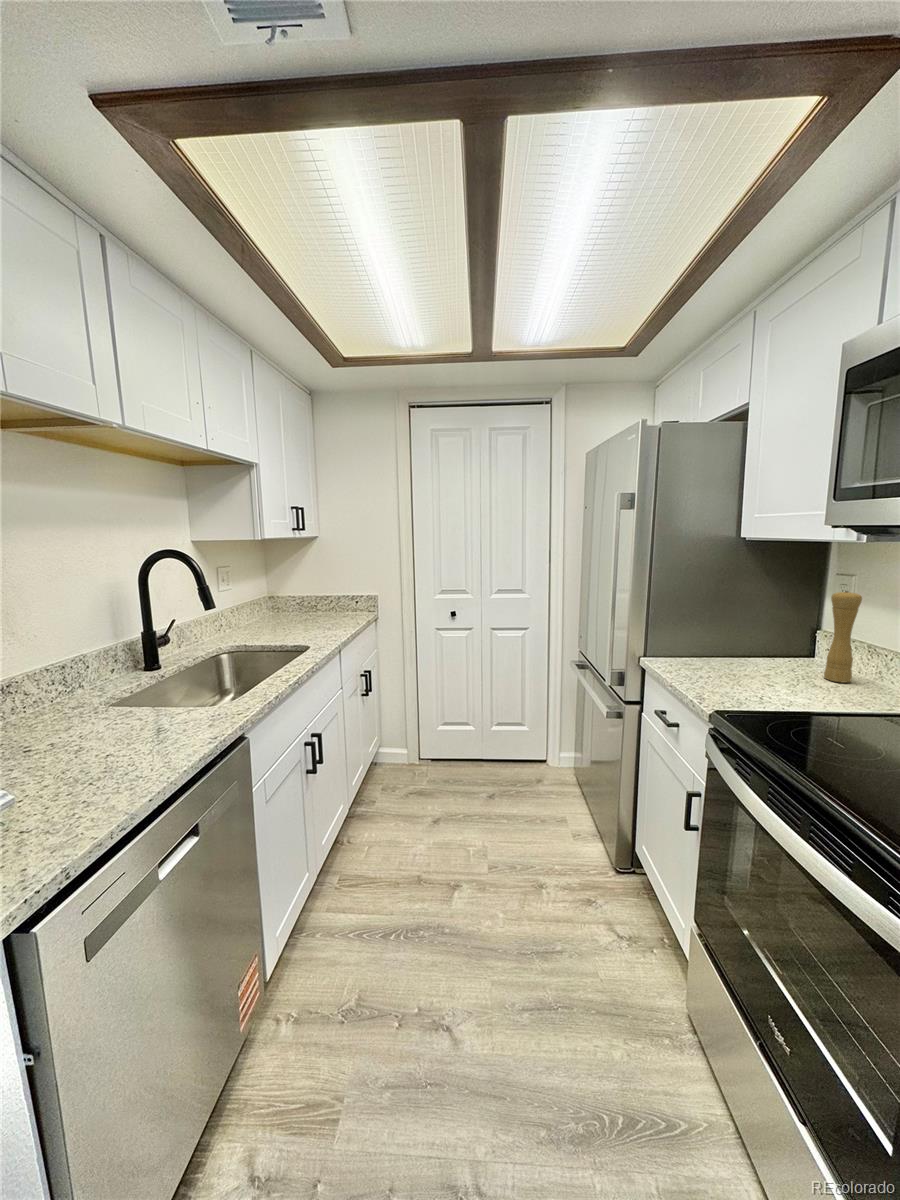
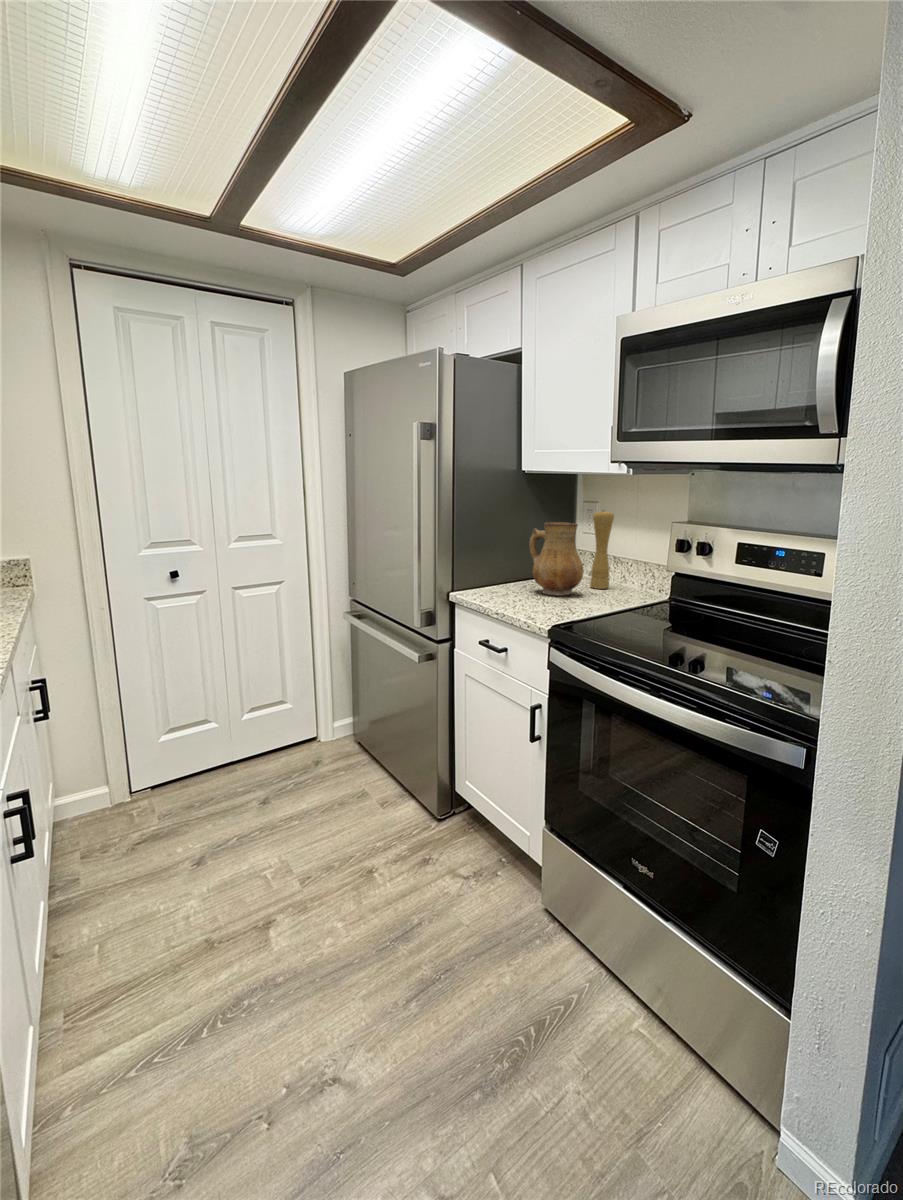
ceramic pitcher: none [731,602,795,684] -> present [529,522,584,596]

